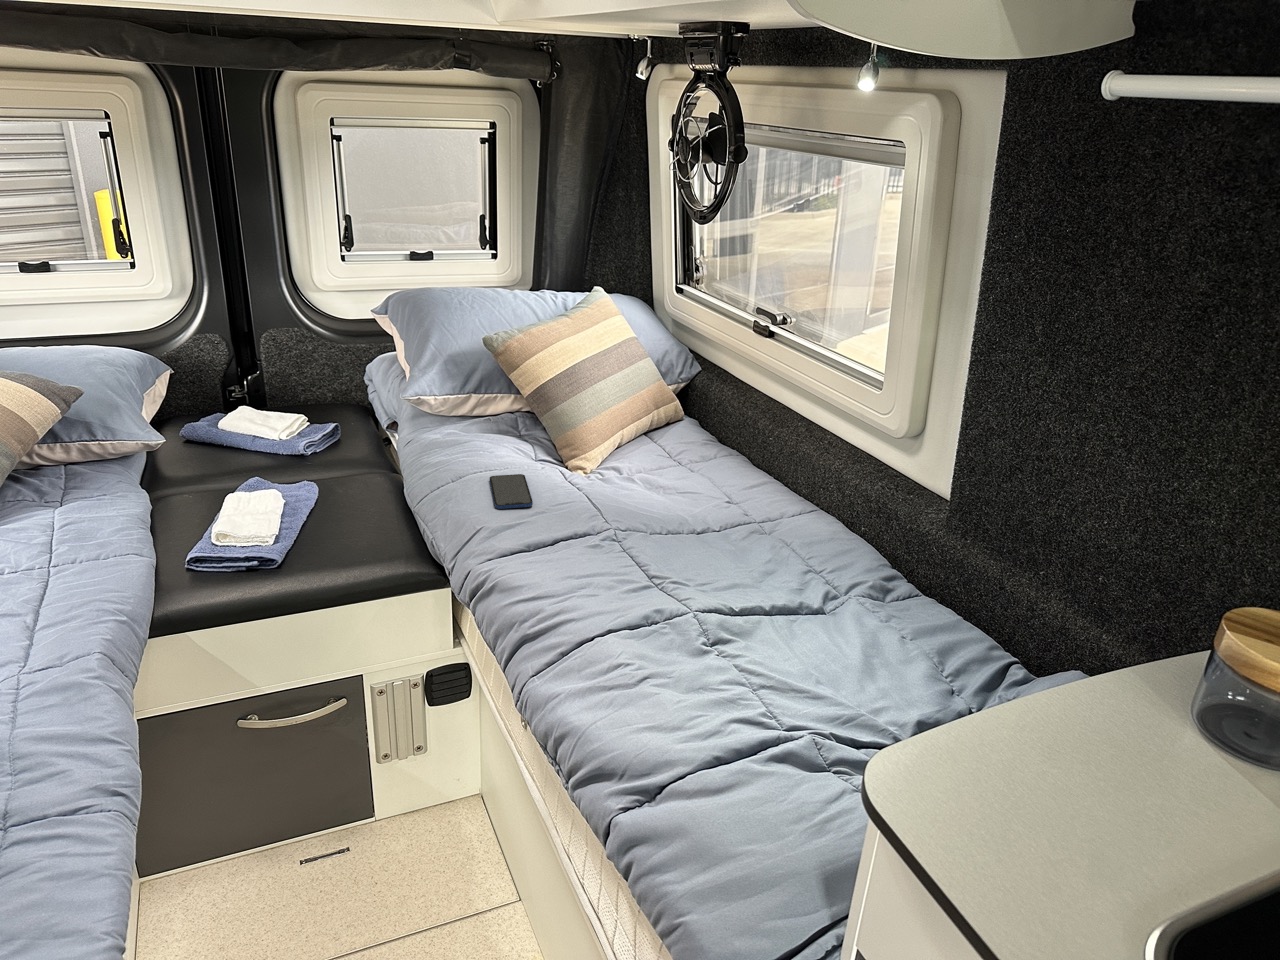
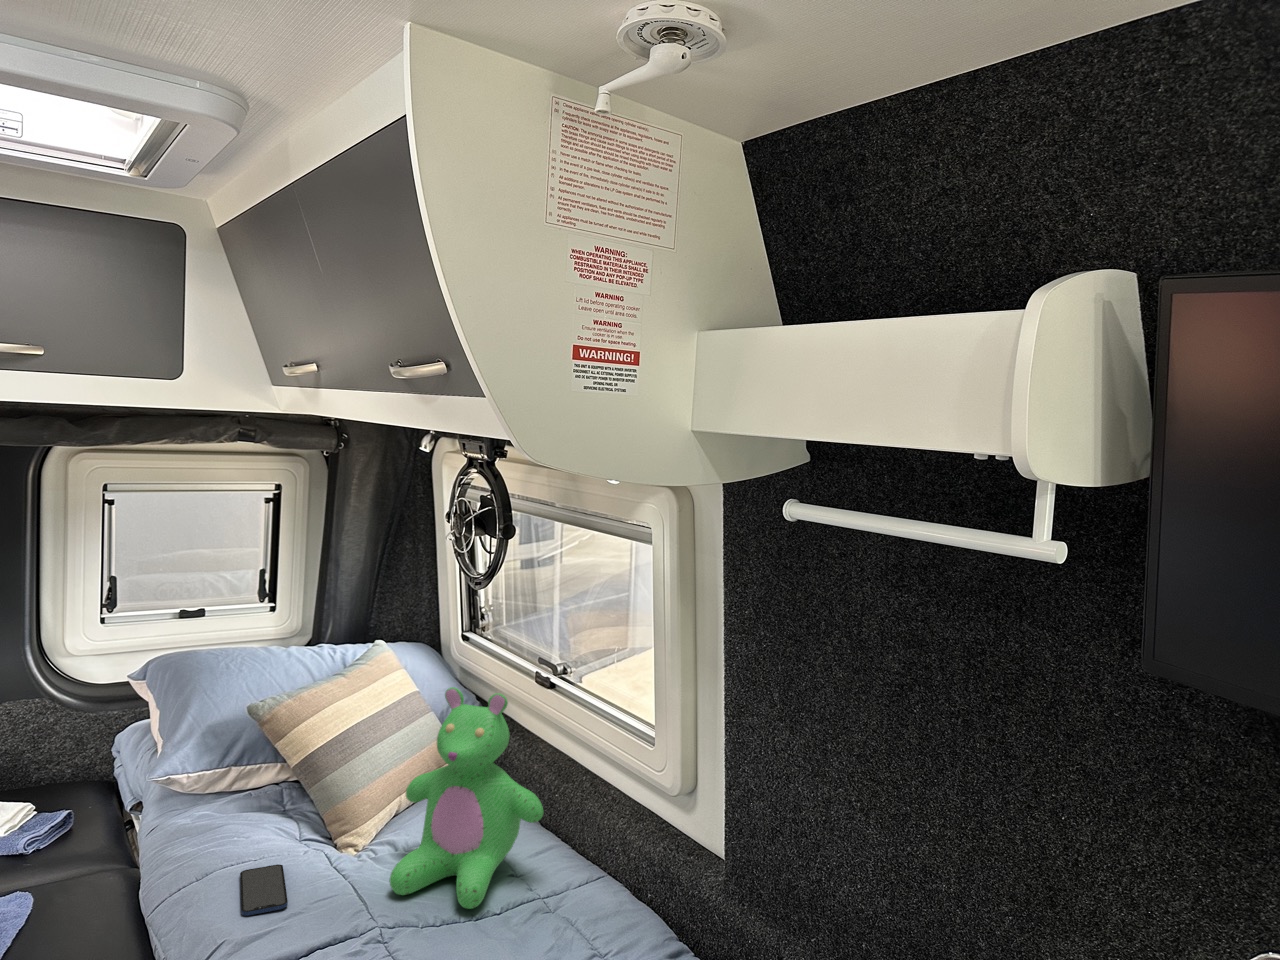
teddy bear: none [619,323,762,523] -> present [389,687,543,909]

